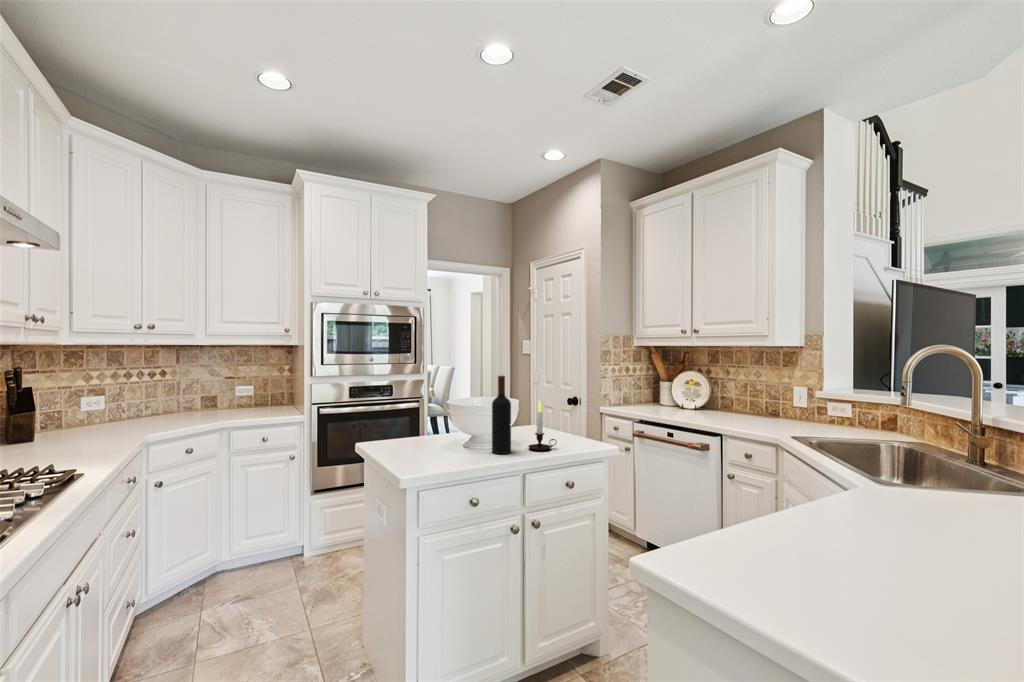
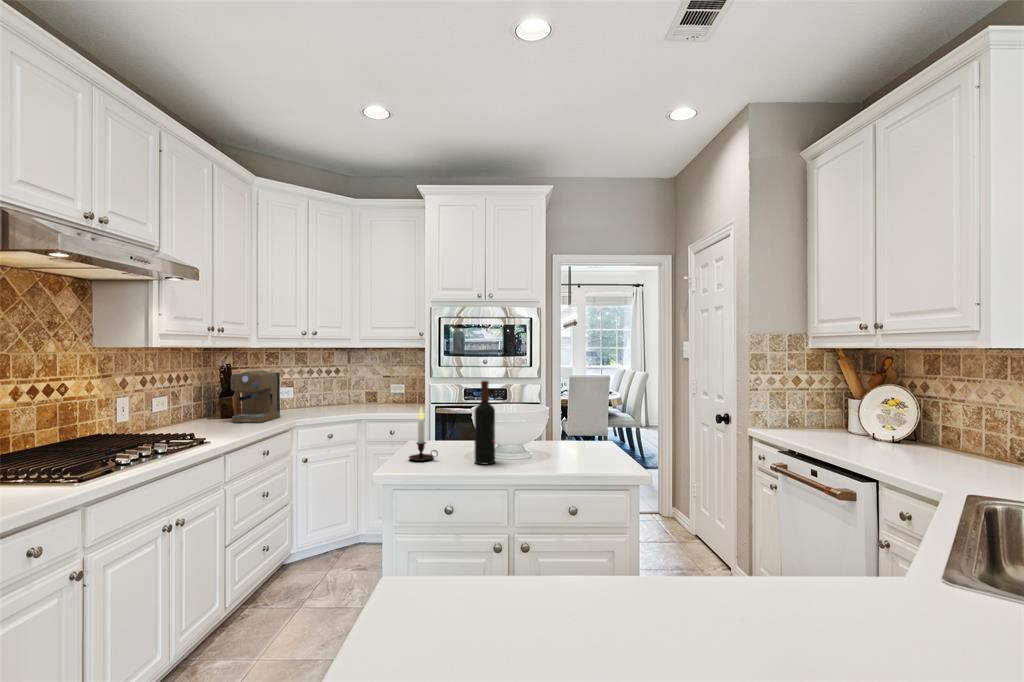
coffee maker: none [47,374,115,446] -> present [231,370,280,422]
candle: present [528,400,556,450] -> present [409,408,438,461]

